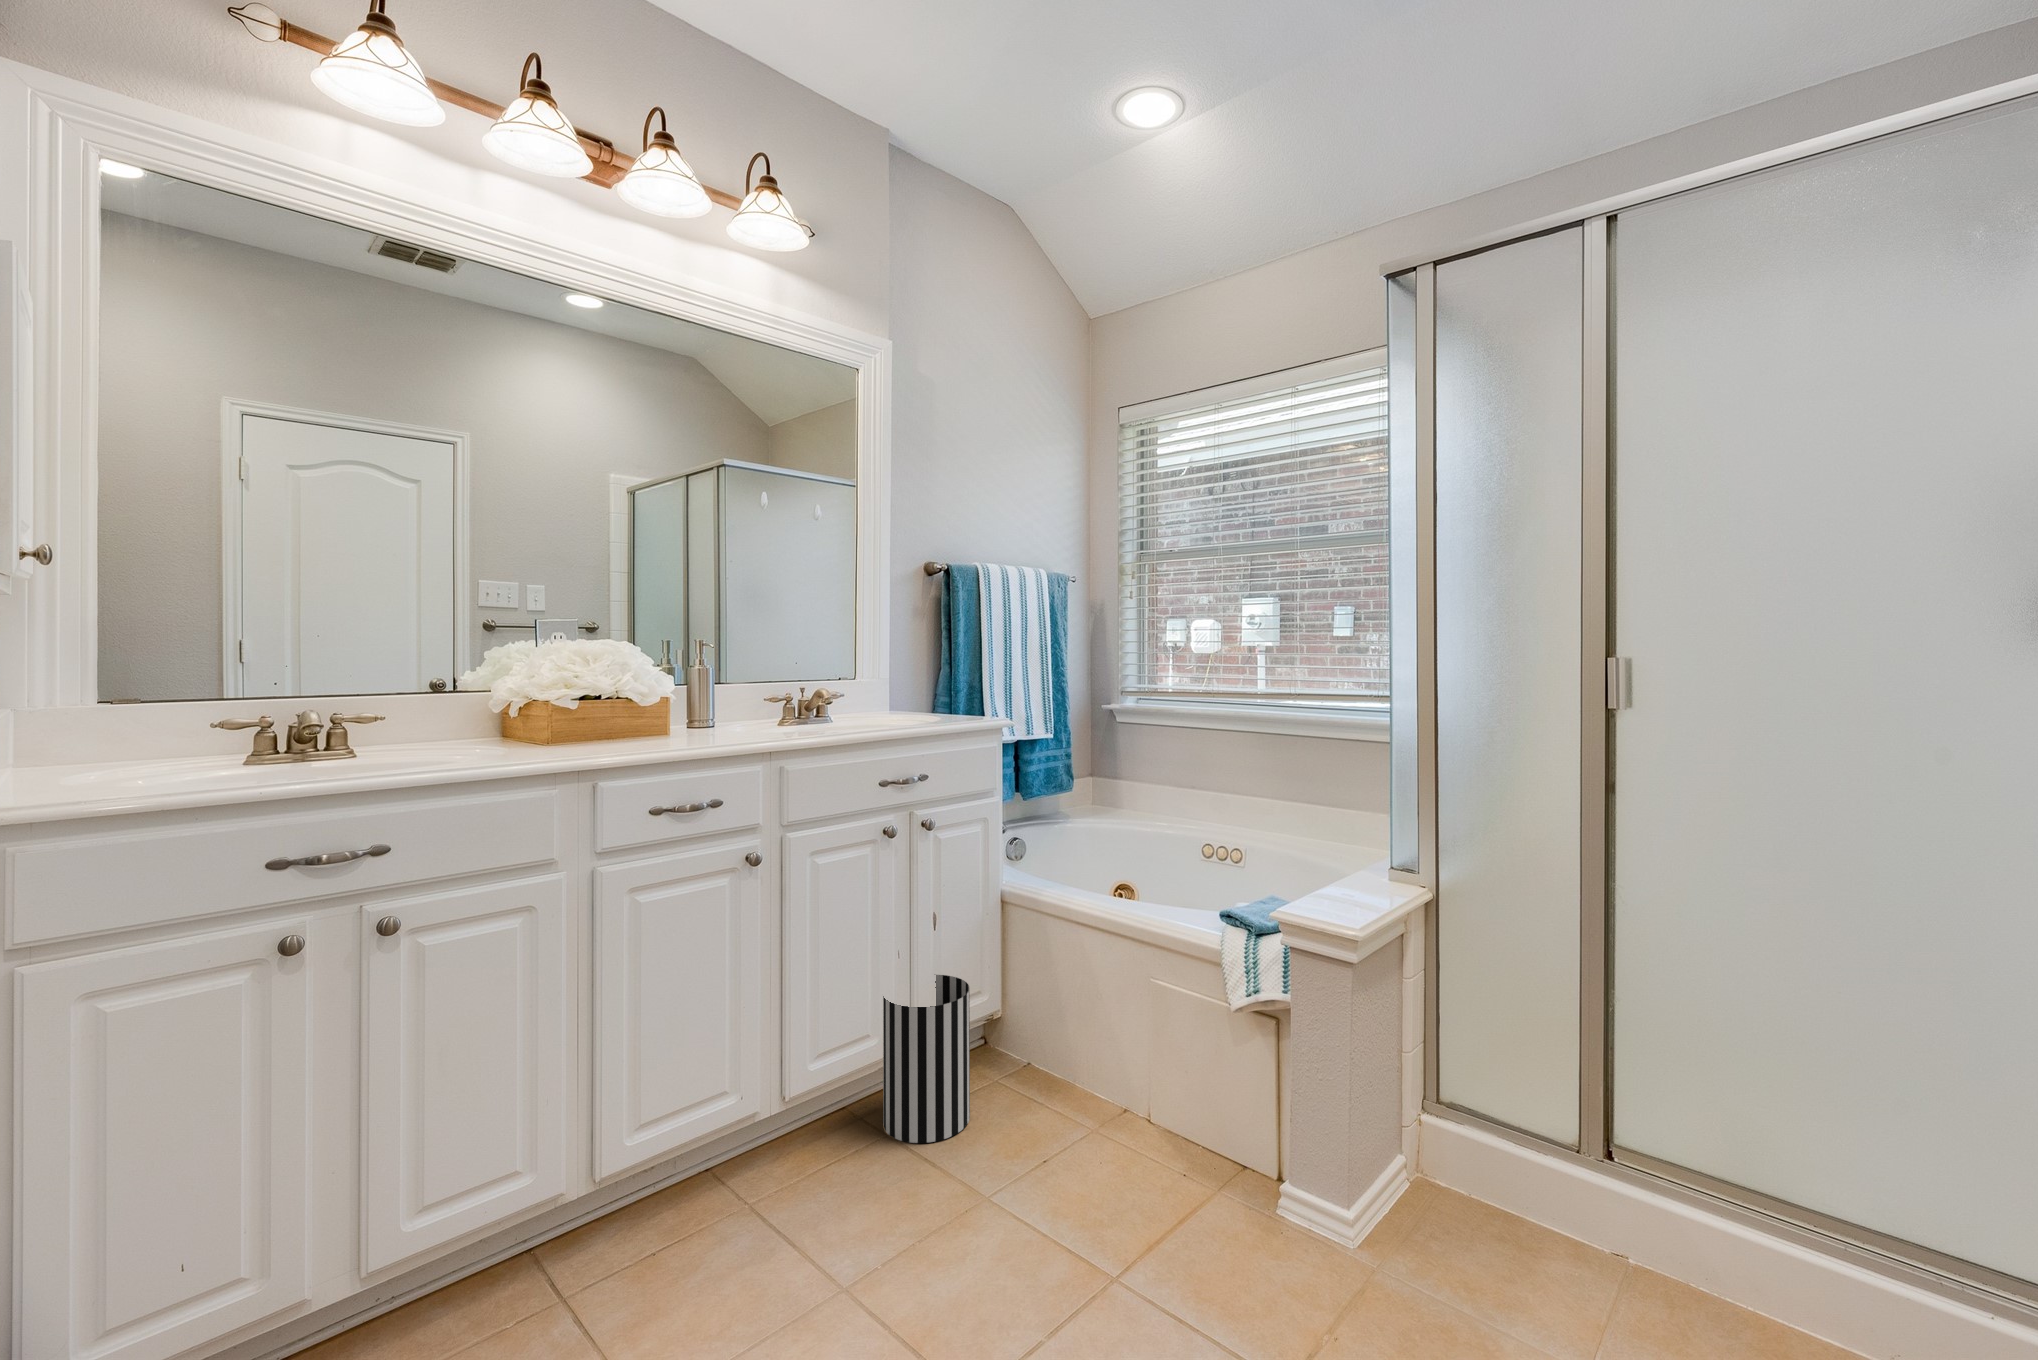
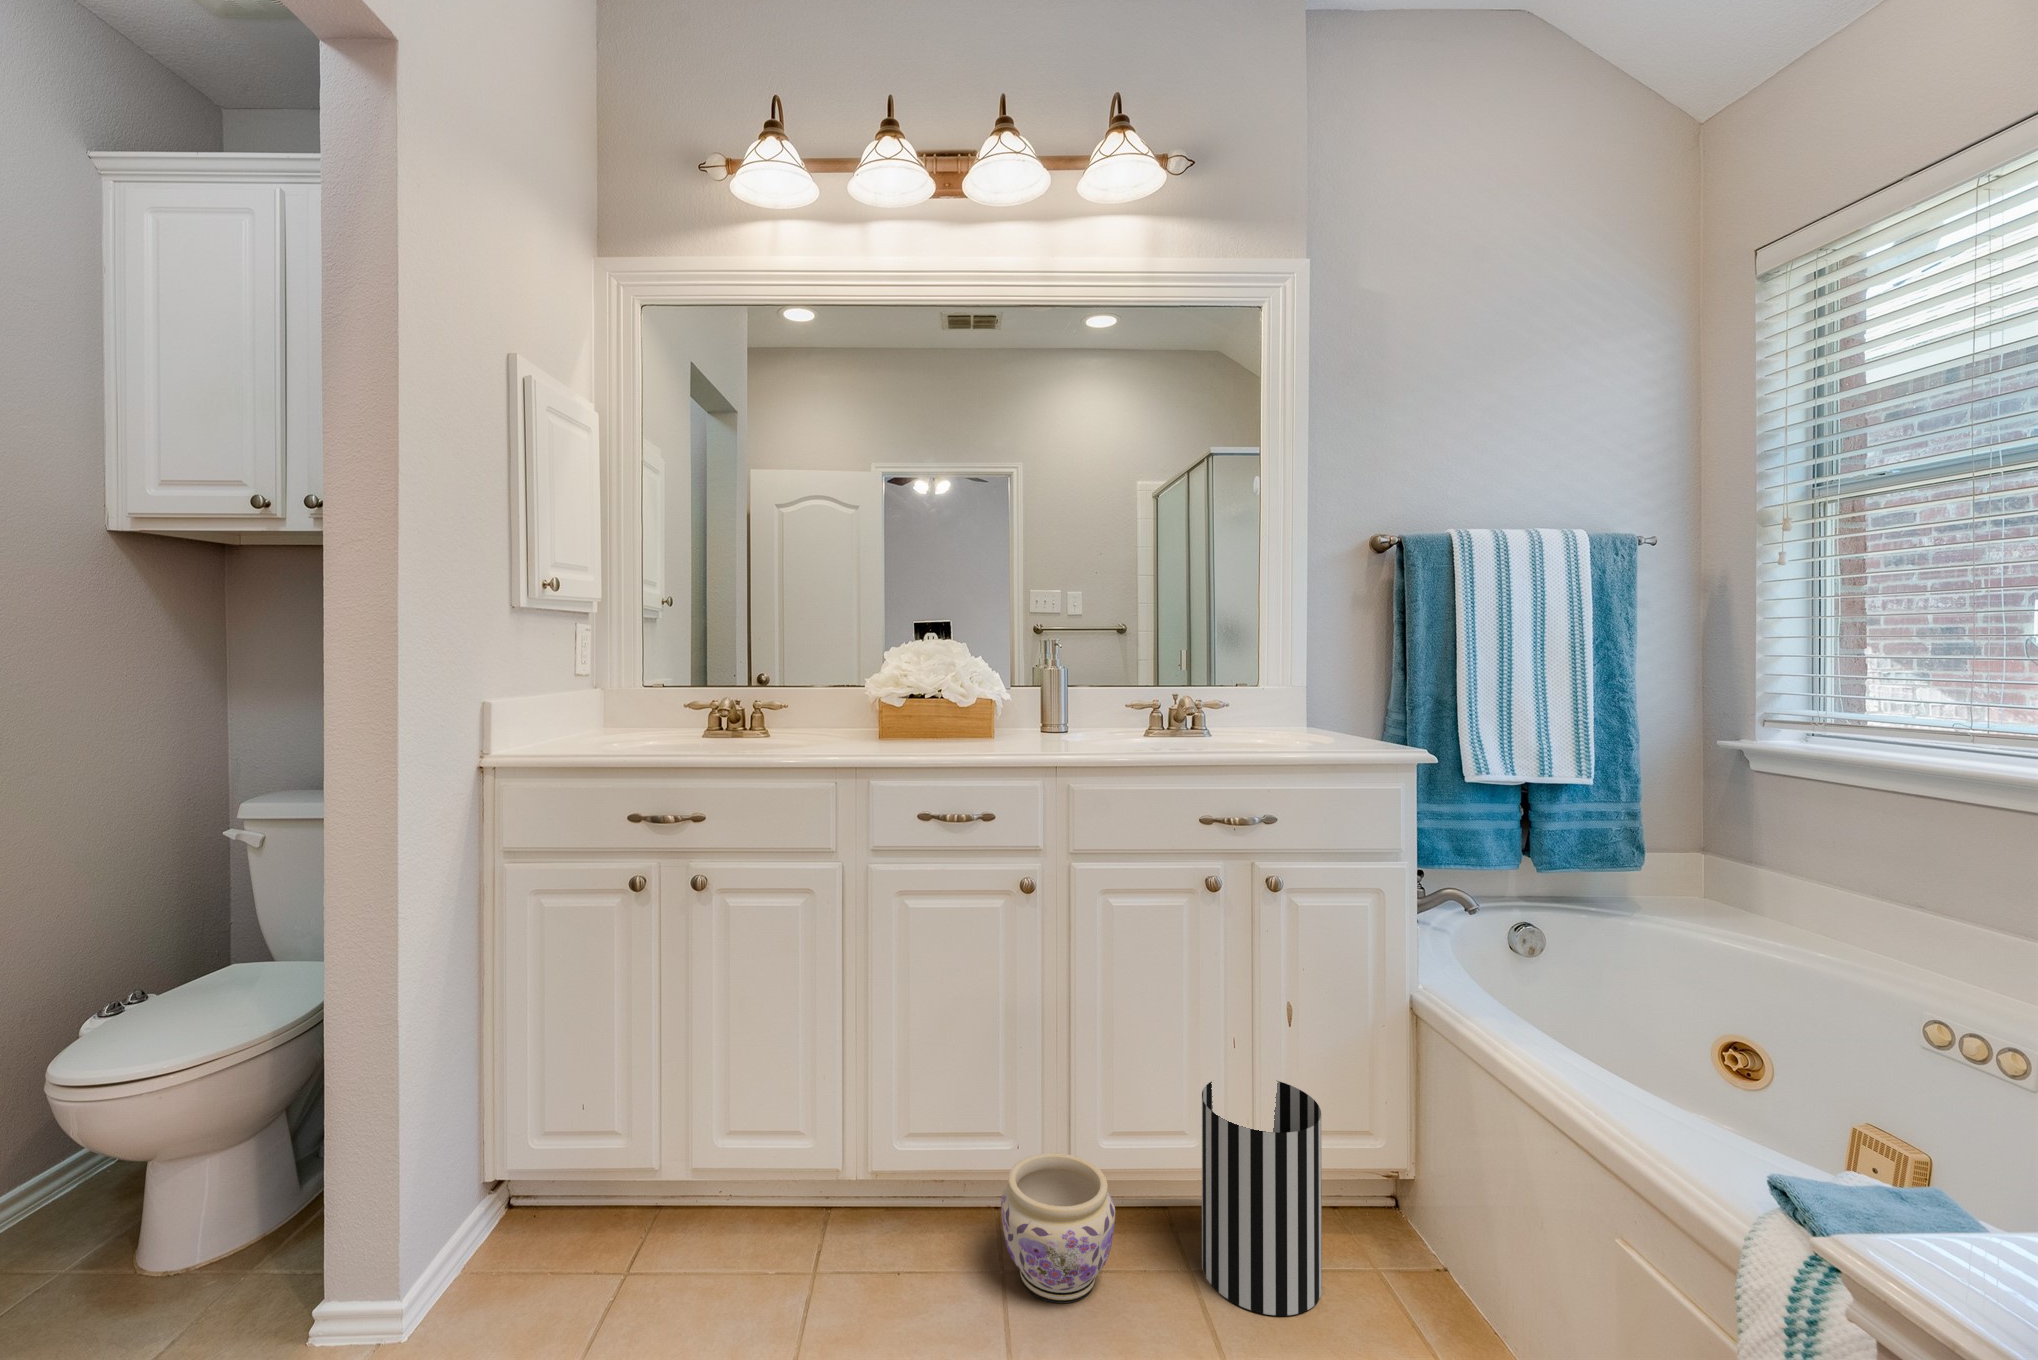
planter: none [737,1087,840,1212] -> present [1001,1153,1115,1303]

